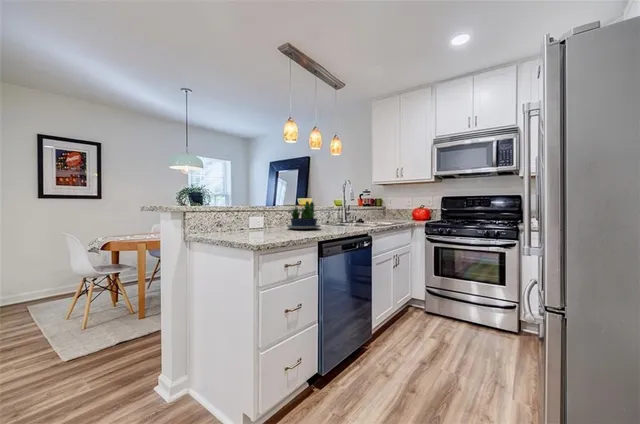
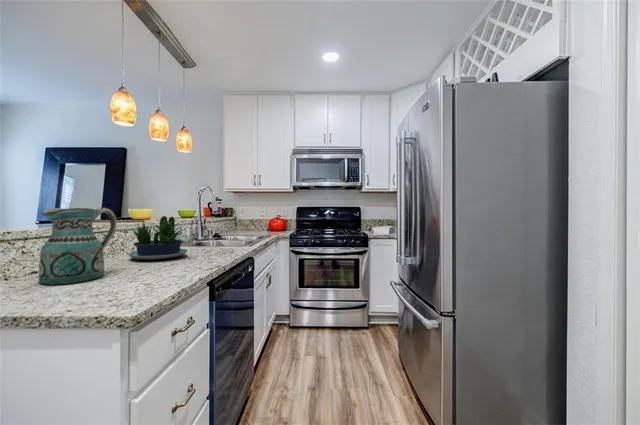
ceramic pitcher: none [241,194,276,234] -> present [39,208,117,285]

